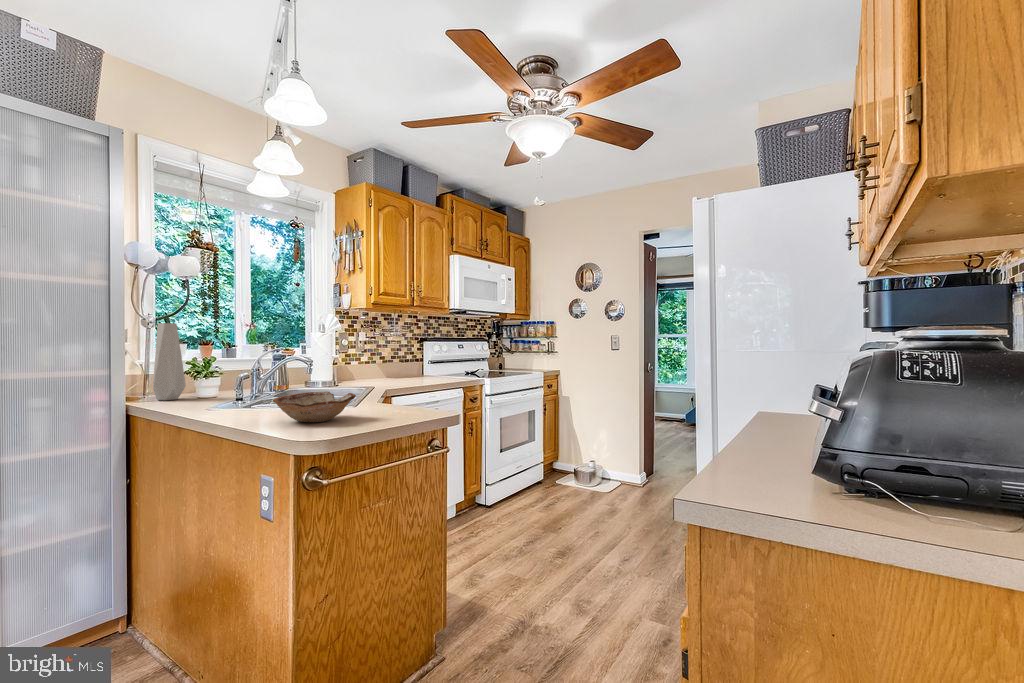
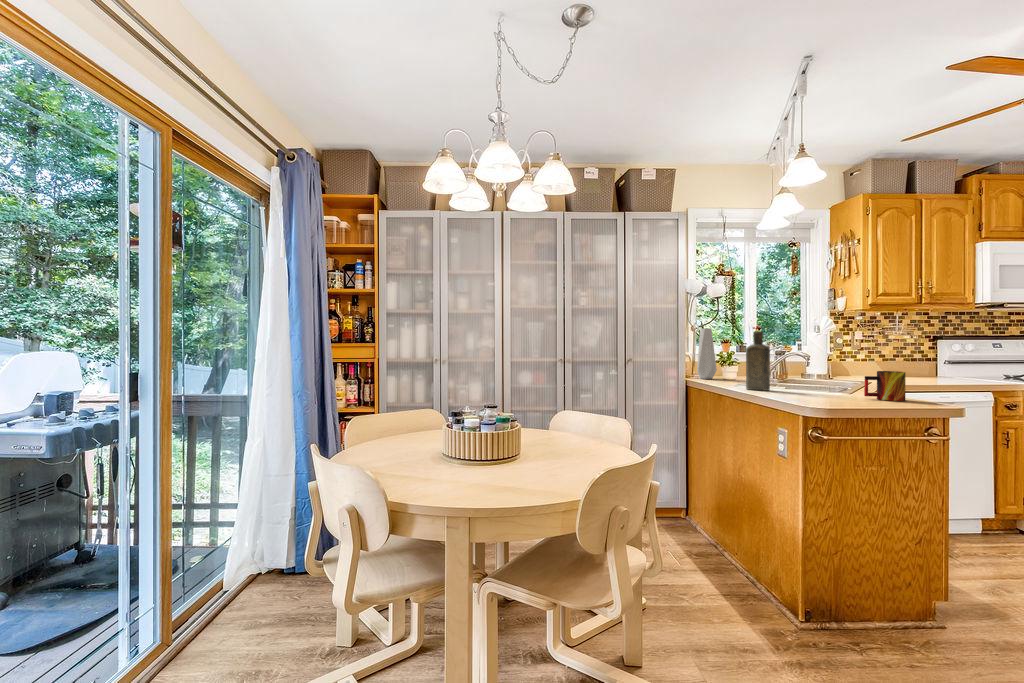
bottle: none [219,328,257,415] -> present [746,331,770,391]
mug: none [370,377,410,413] -> present [864,371,905,401]
bowl: present [273,392,356,422] -> none [784,378,851,399]

